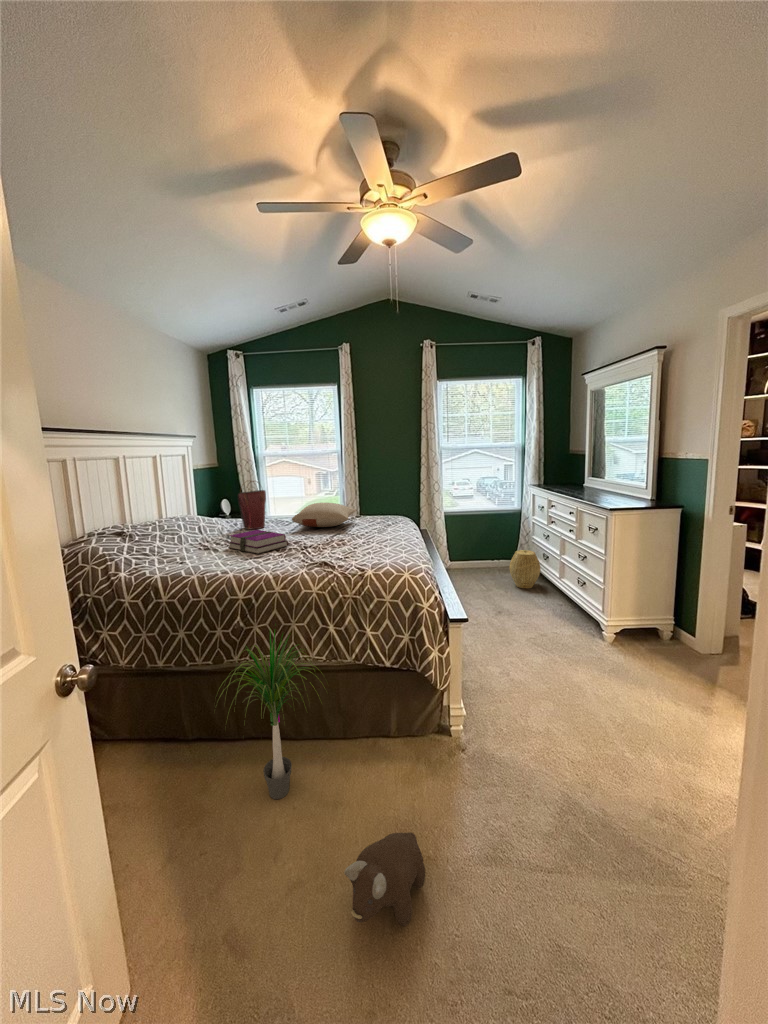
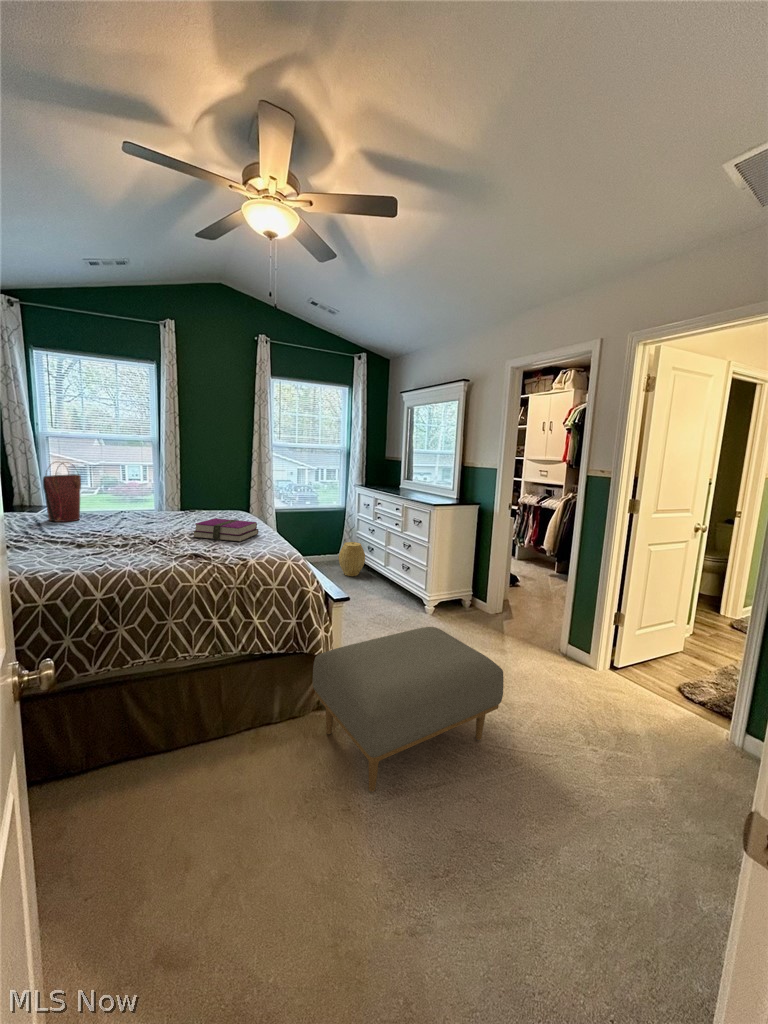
pillow: present [292,503,356,527] -> none [125,492,198,519]
hardback book: present [229,530,288,554] -> present [193,518,258,542]
potted plant: present [222,630,319,799] -> none [77,618,228,820]
ottoman: none [425,663,661,840] -> present [313,627,504,792]
plush toy: present [344,832,425,926] -> none [286,798,350,894]

